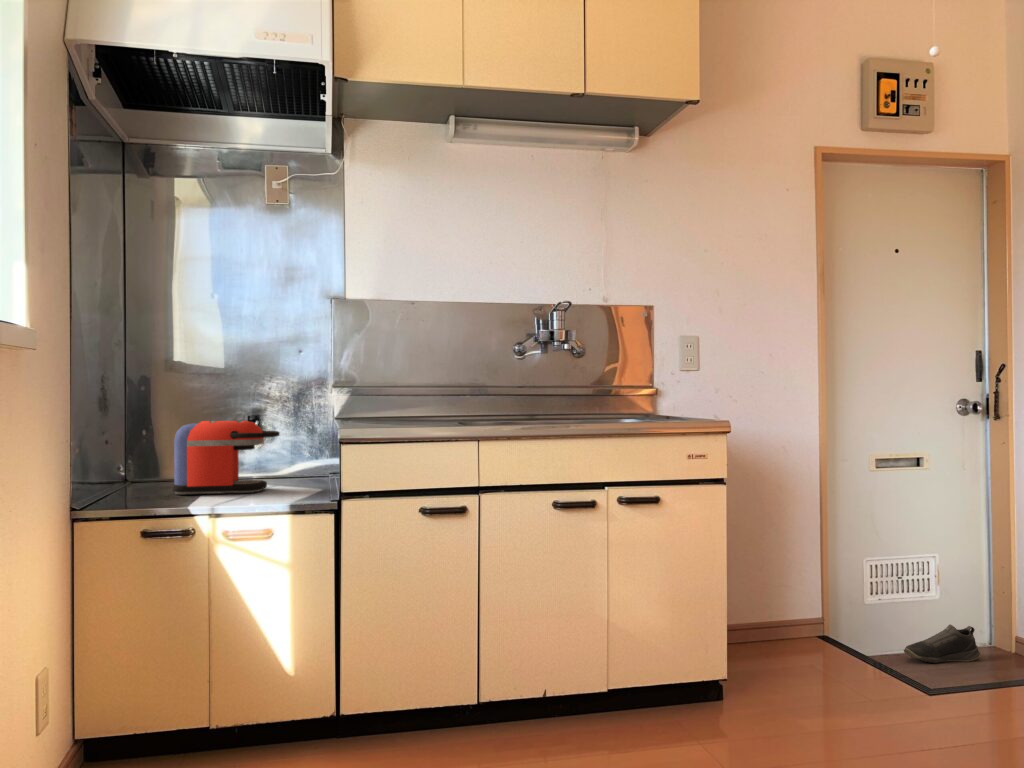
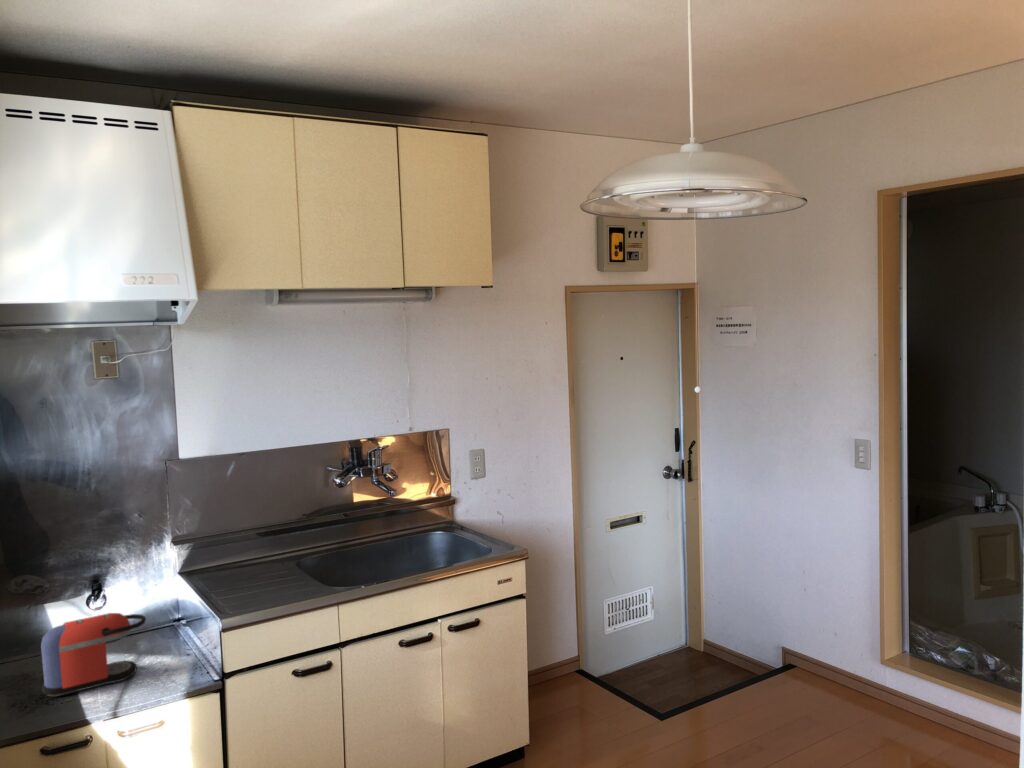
shoe: present [904,624,981,663] -> none [633,638,682,672]

